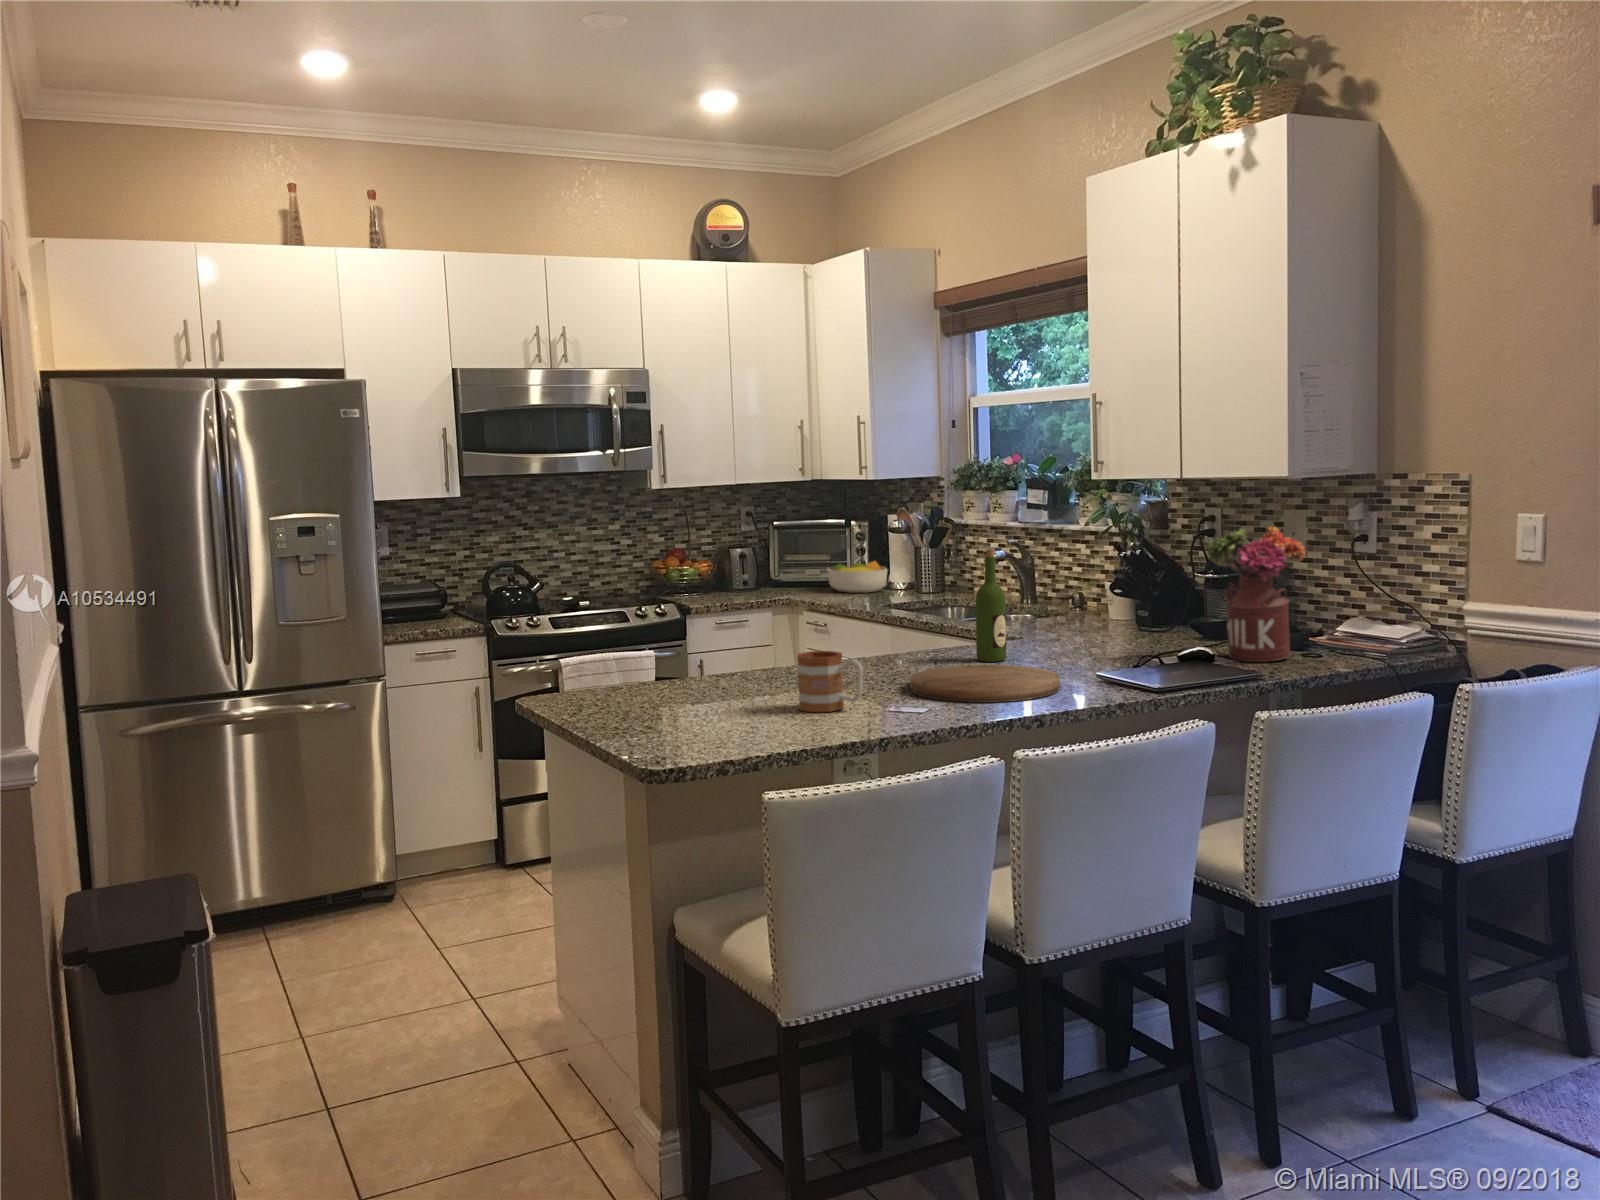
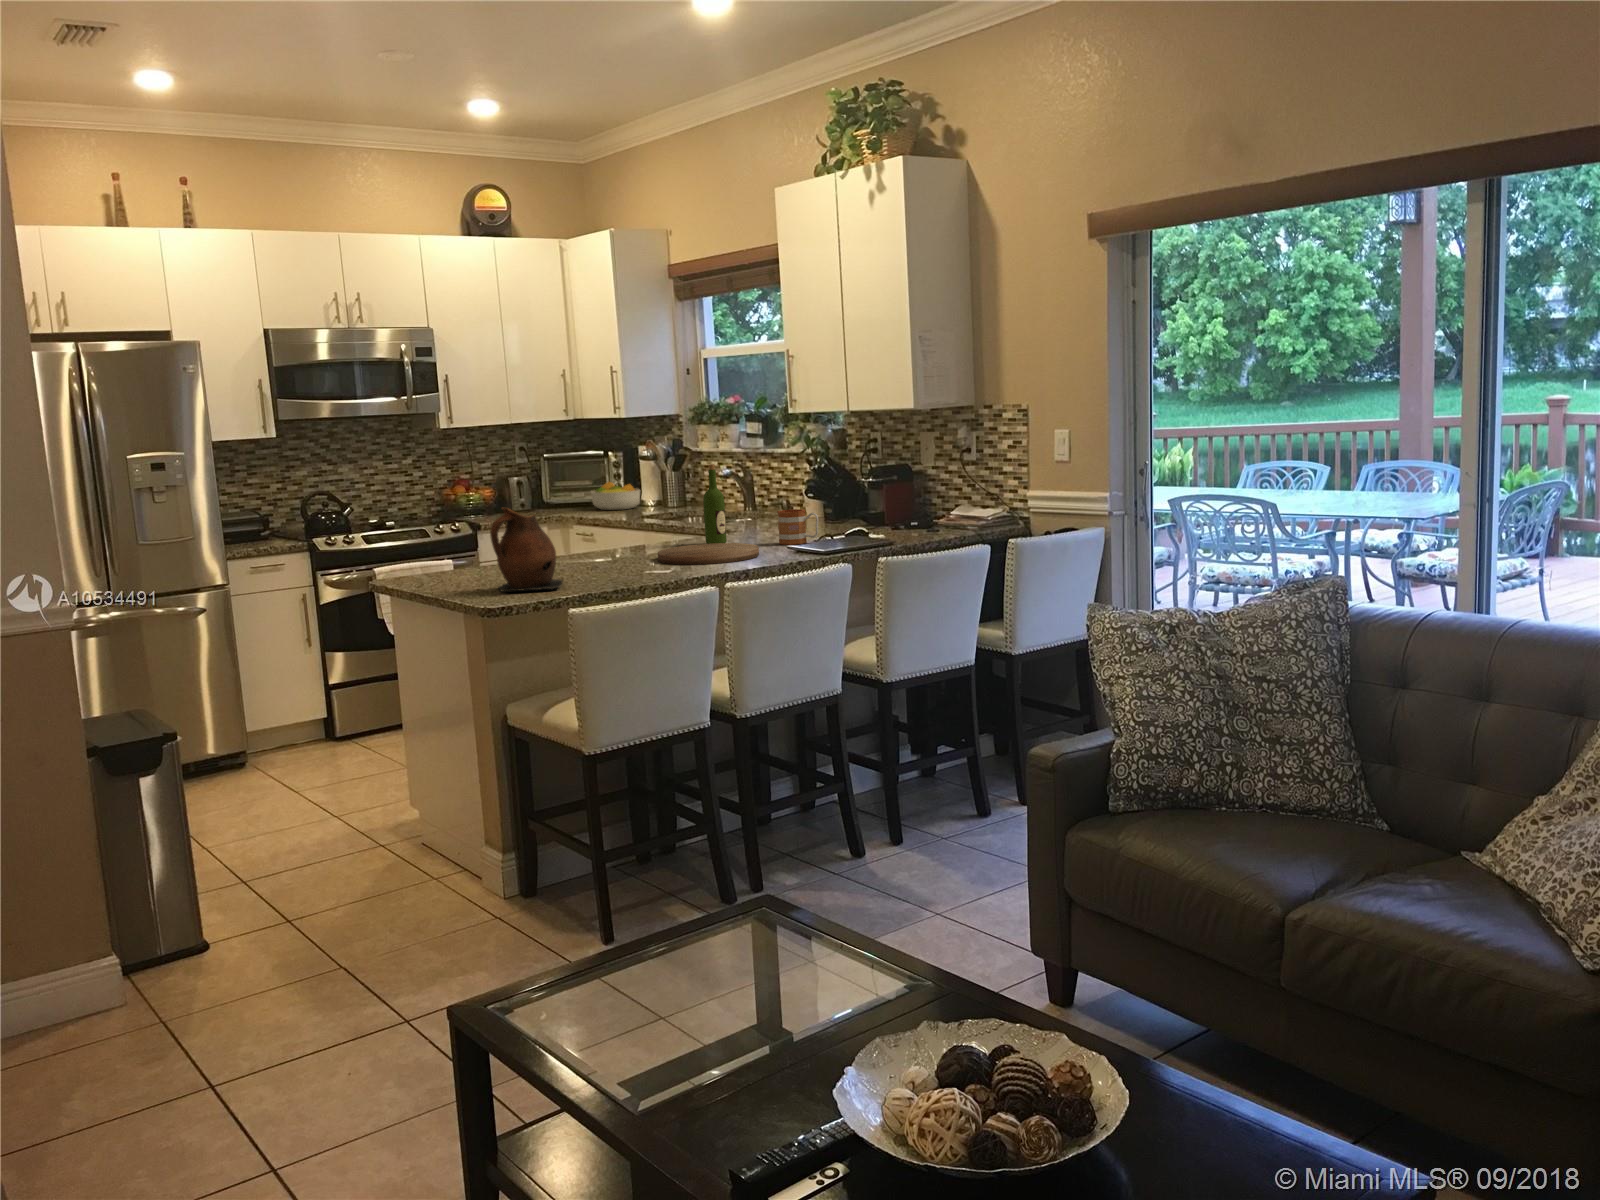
flower arrangement: present [1206,526,1306,662] -> none [860,442,927,536]
ceramic pitcher: none [661,616,770,747] -> present [490,508,563,591]
mug: present [797,651,863,712] -> present [777,509,819,545]

